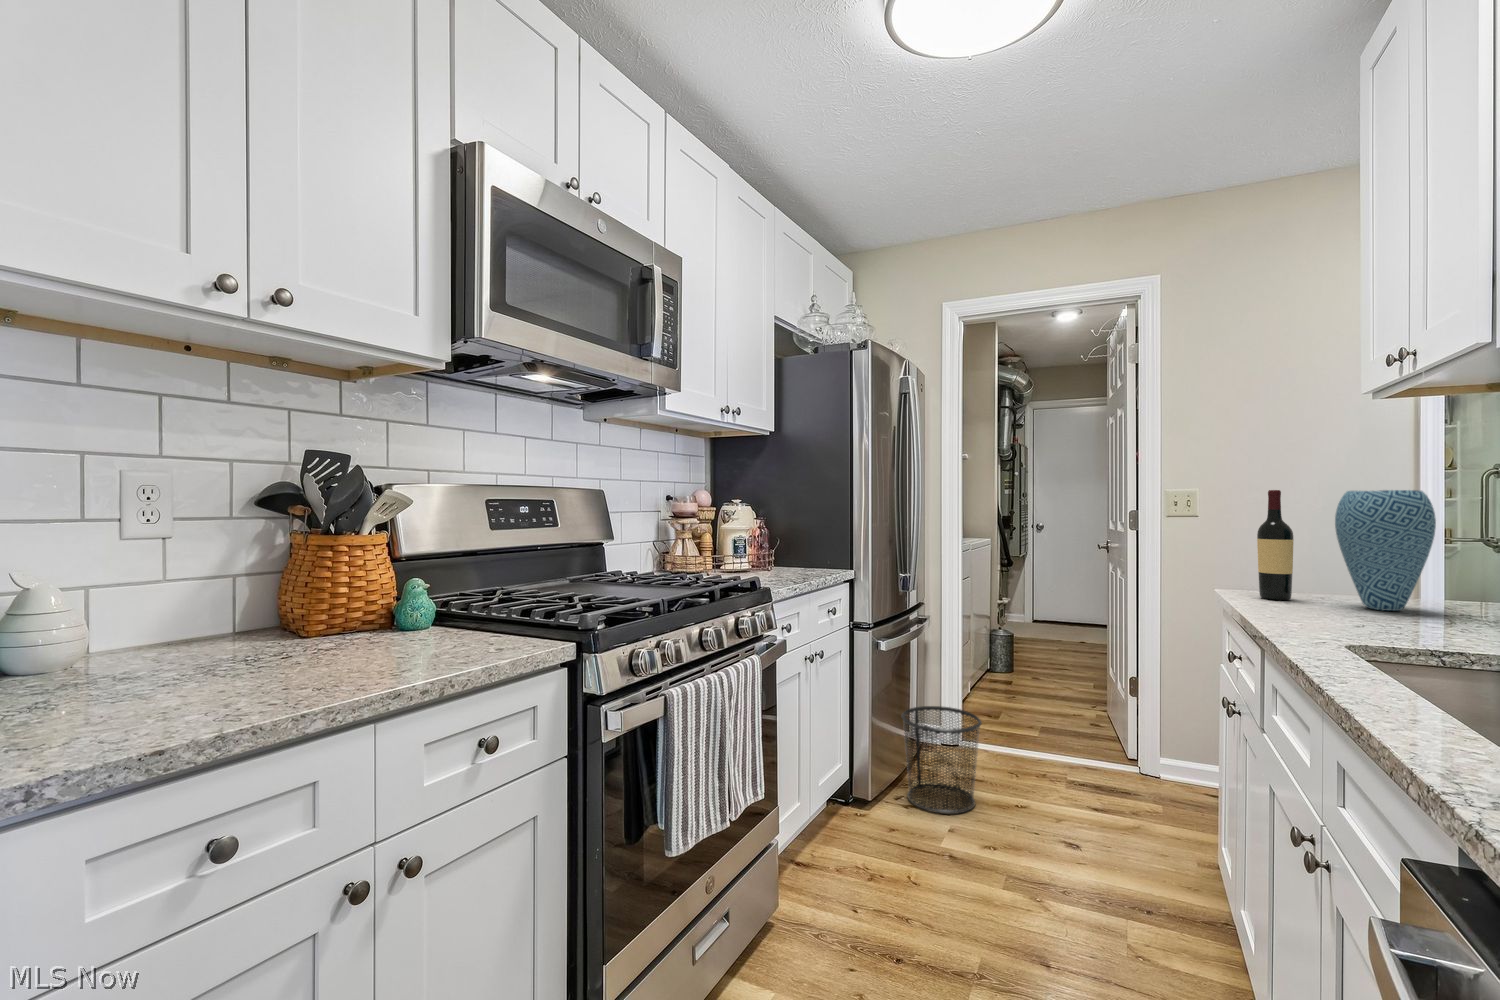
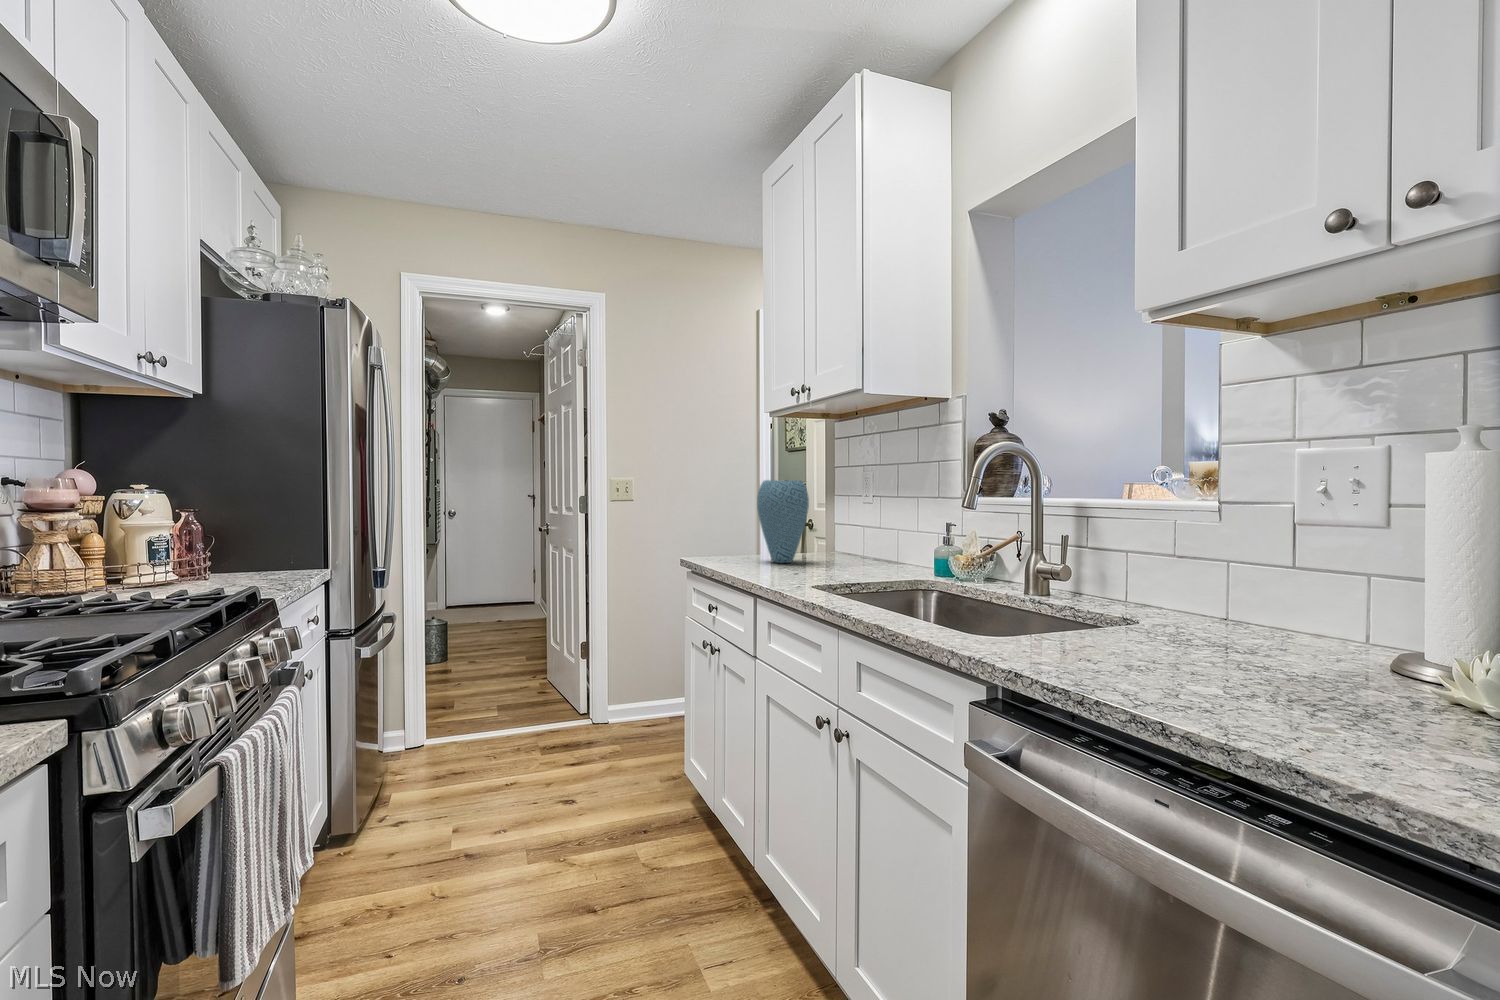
wine bottle: present [1257,490,1294,600] -> none [711,479,733,562]
waste bin: present [902,706,982,814] -> none [383,706,475,822]

